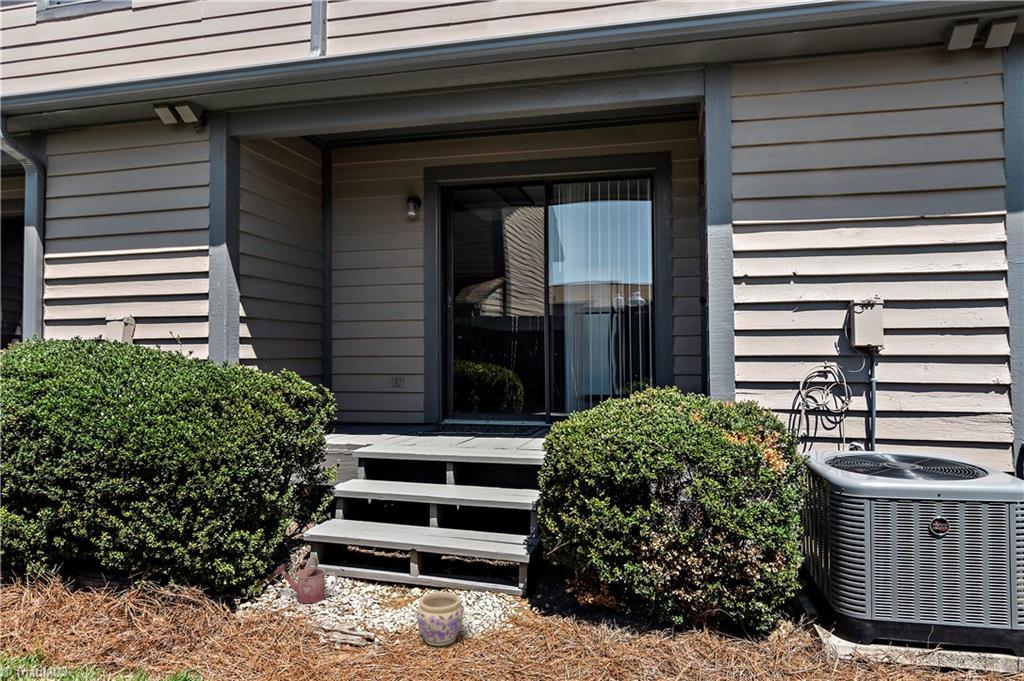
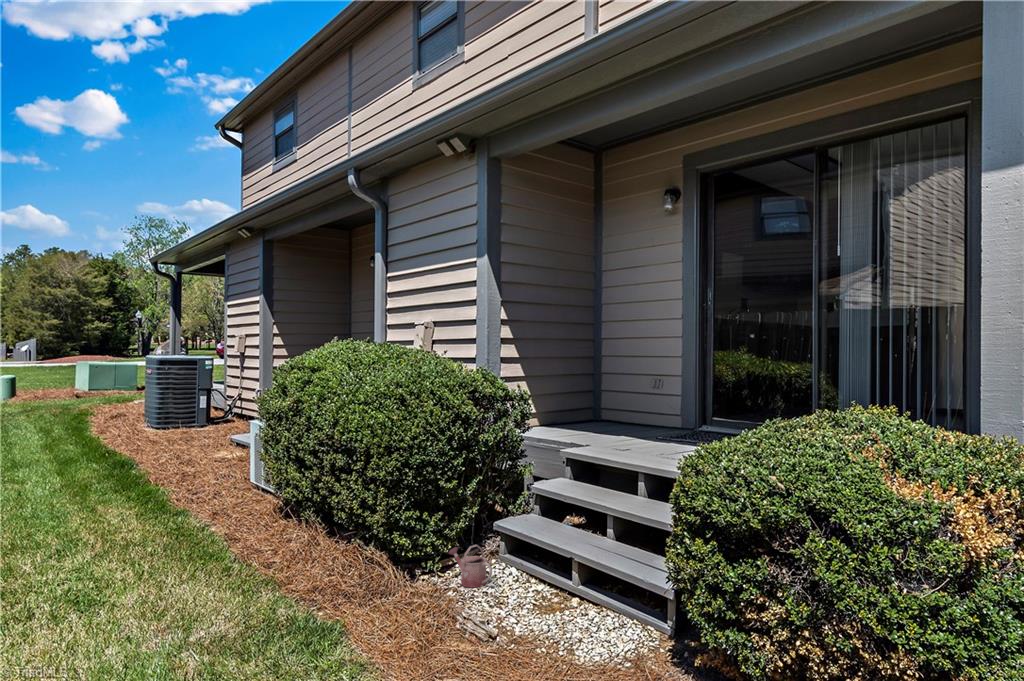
planter: present [416,592,464,647] -> none [500,598,547,652]

